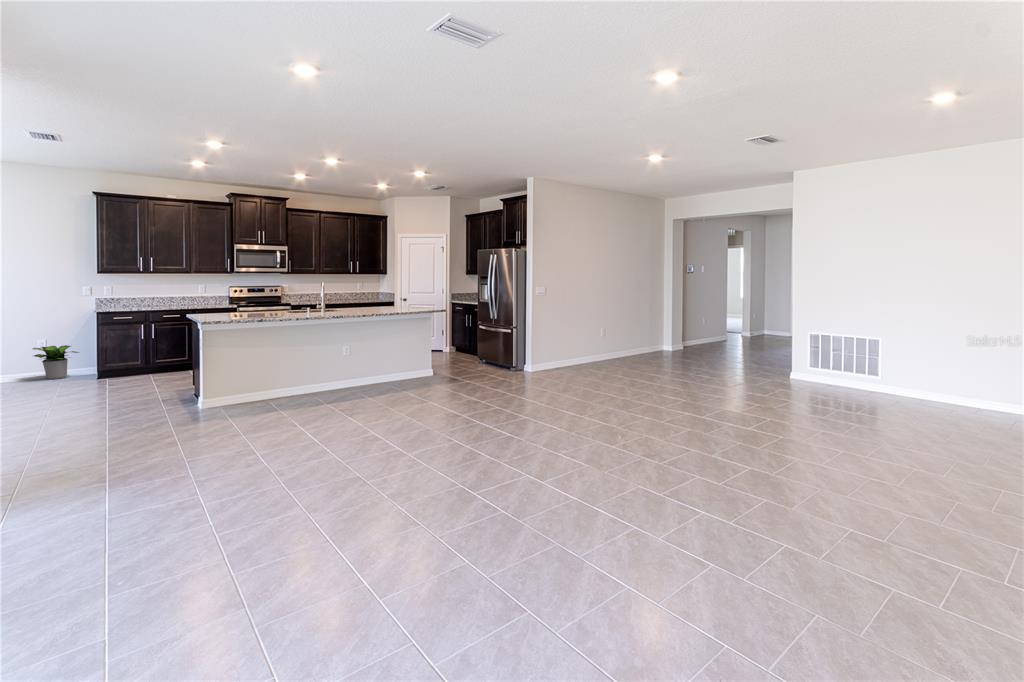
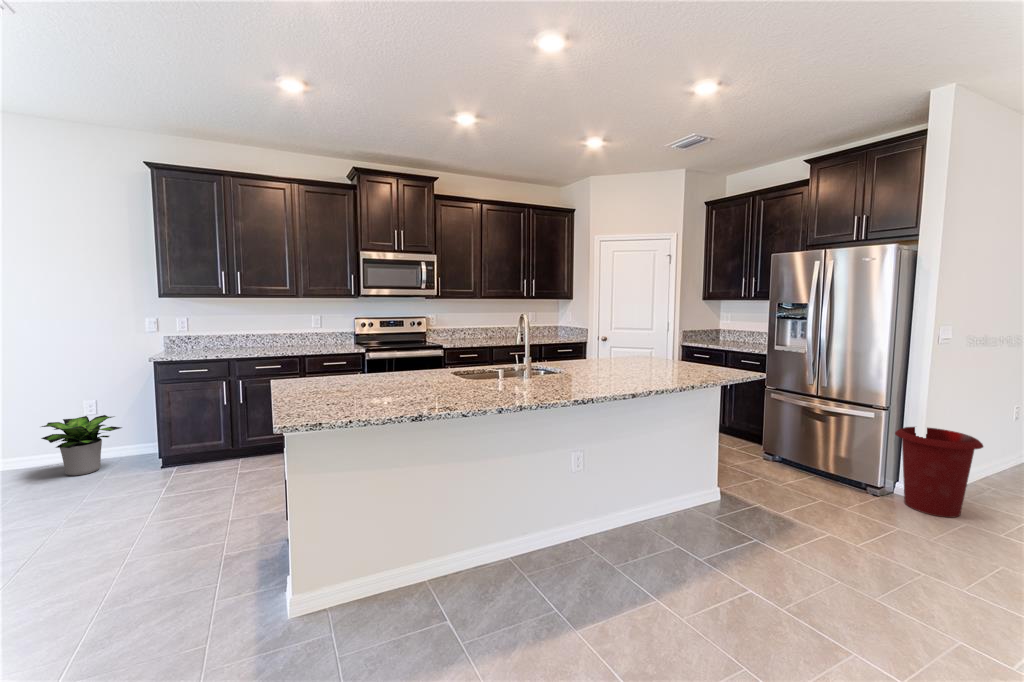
waste bin: none [513,340,544,378] -> present [895,427,983,517]

